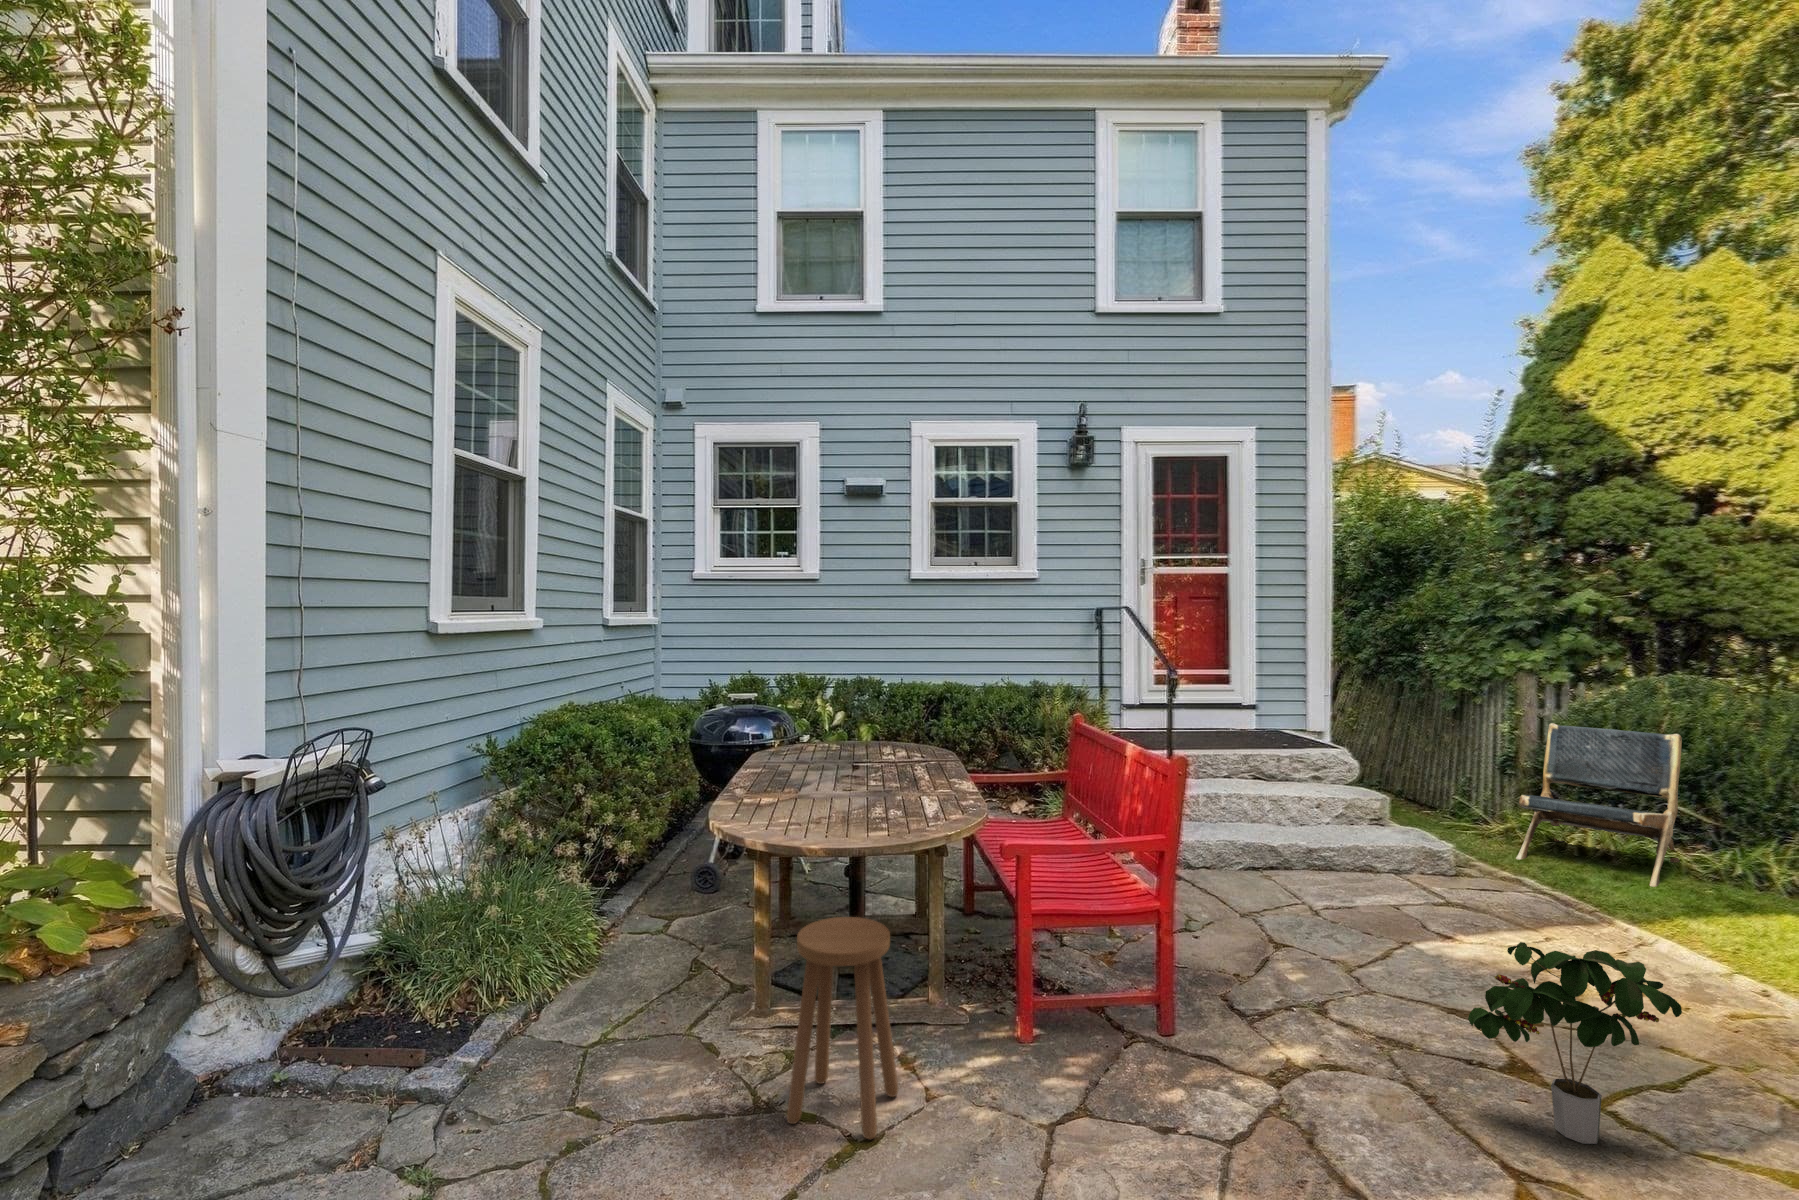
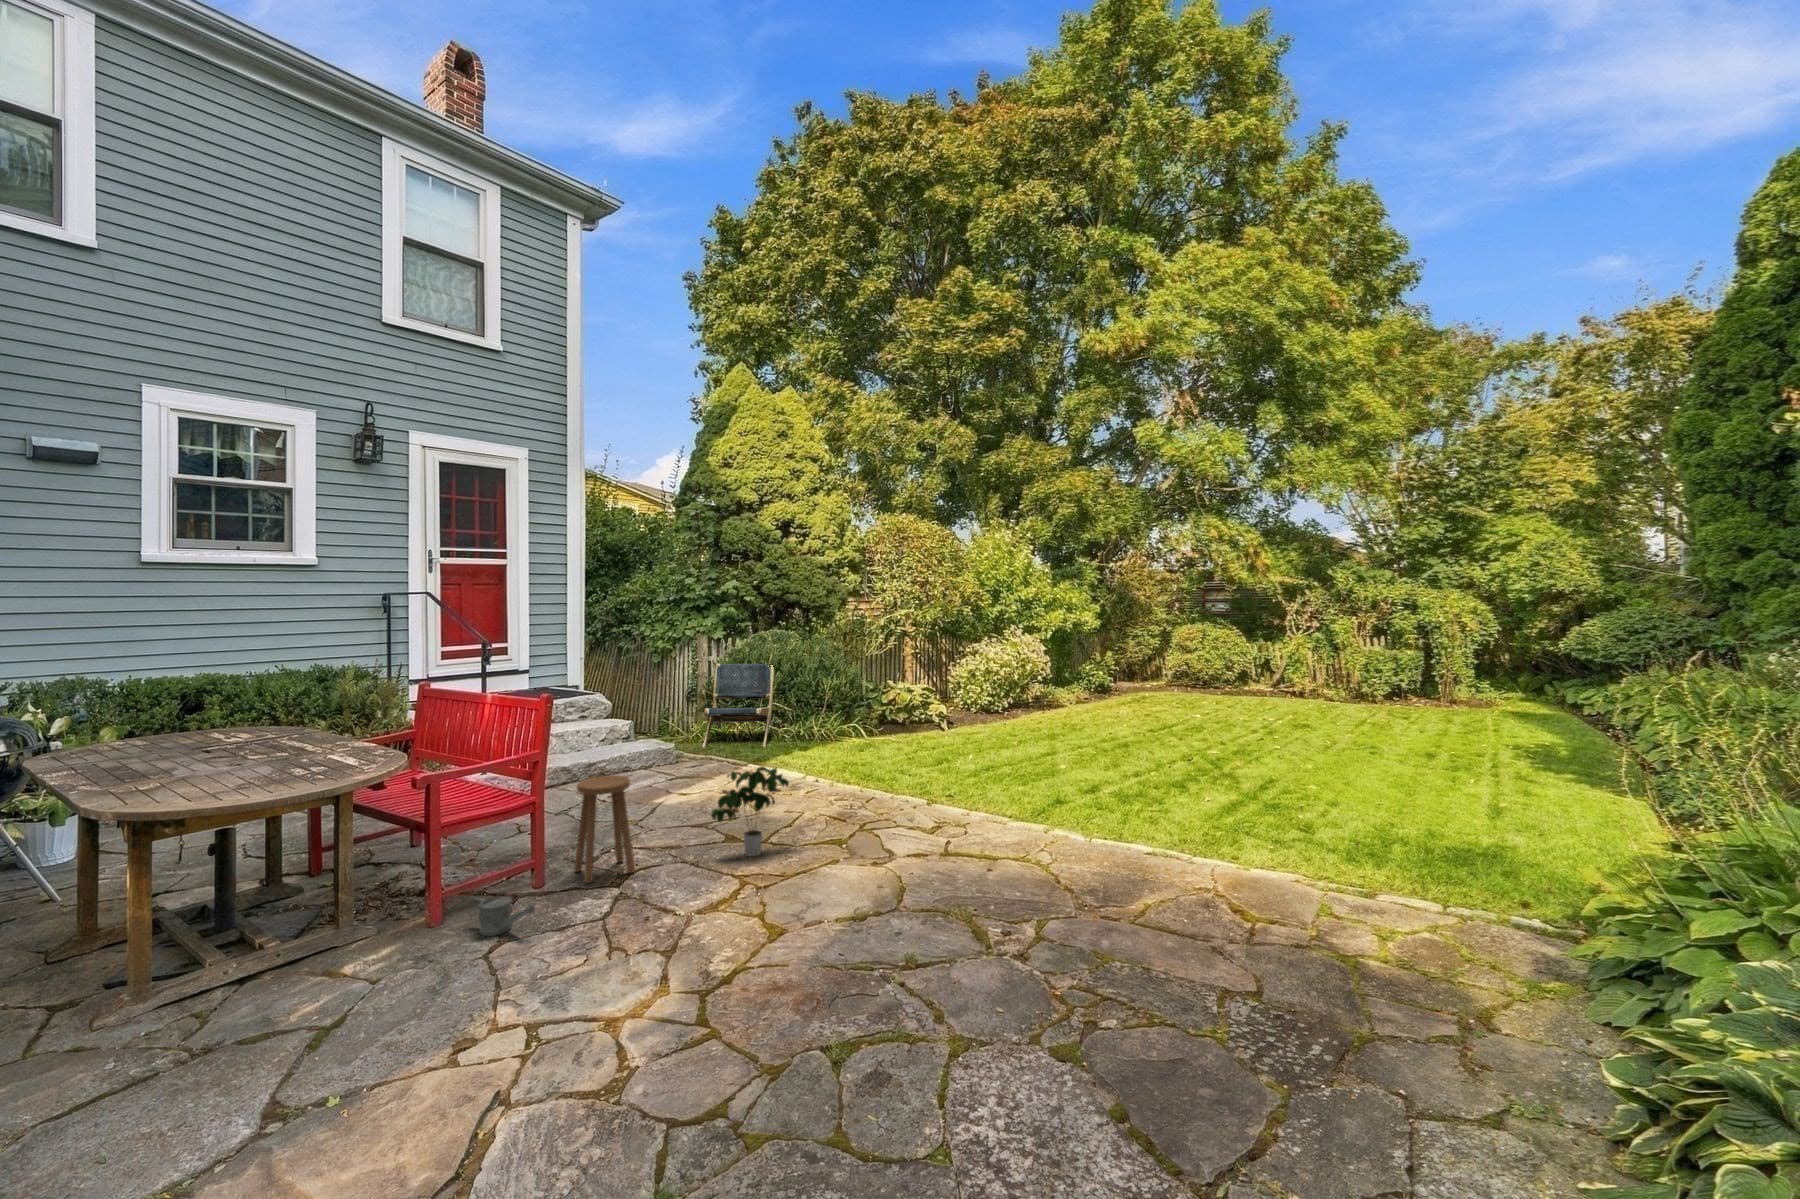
stool: present [787,917,899,1139] -> present [574,775,635,883]
watering can: none [1042,1018,1105,1093] -> present [472,896,535,936]

